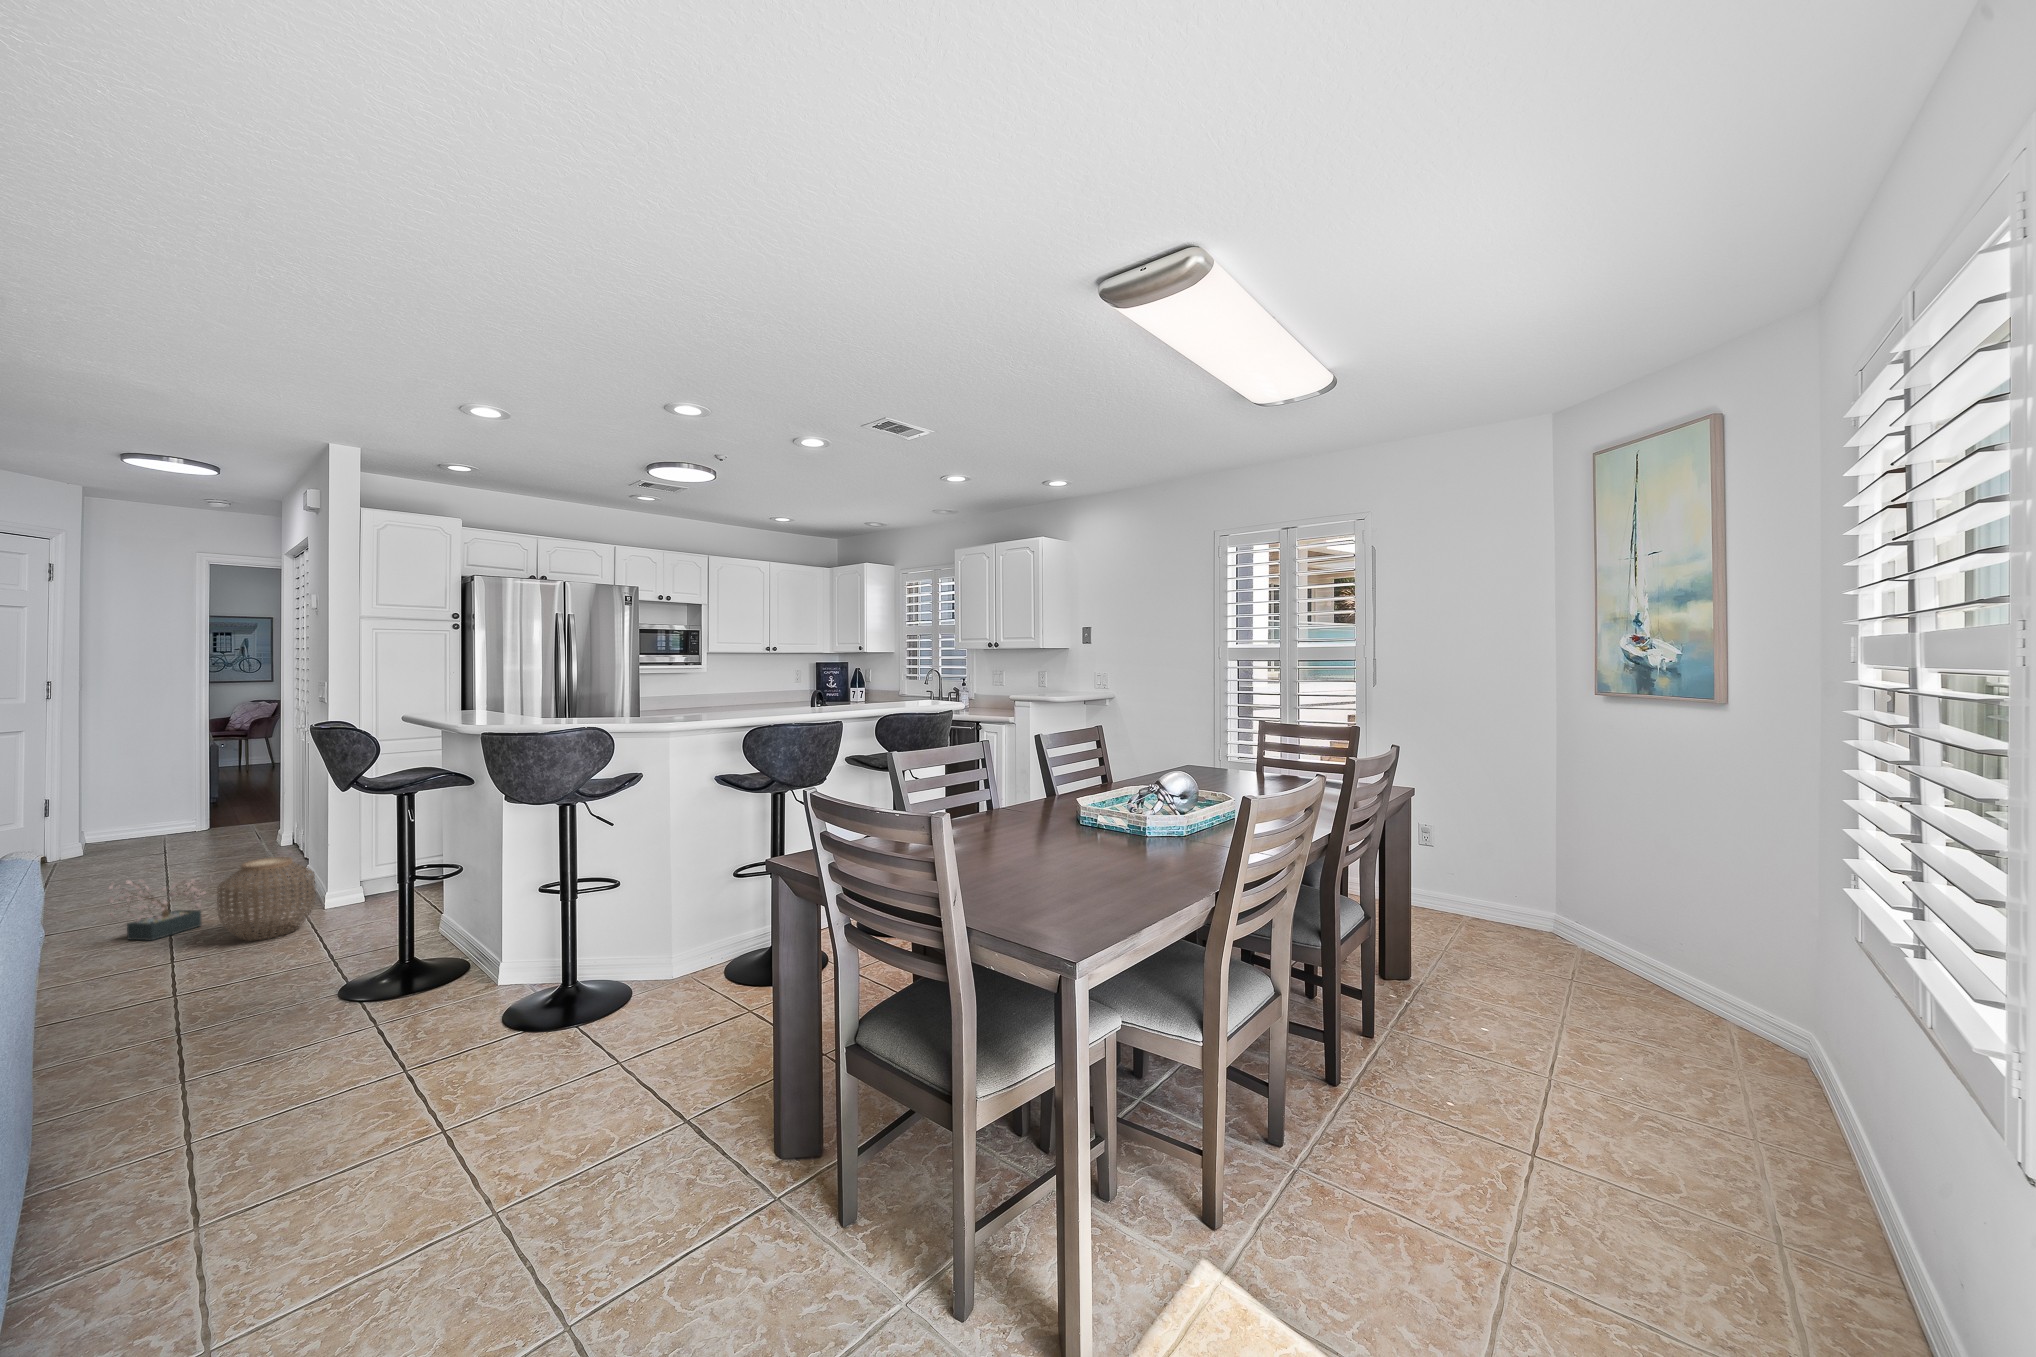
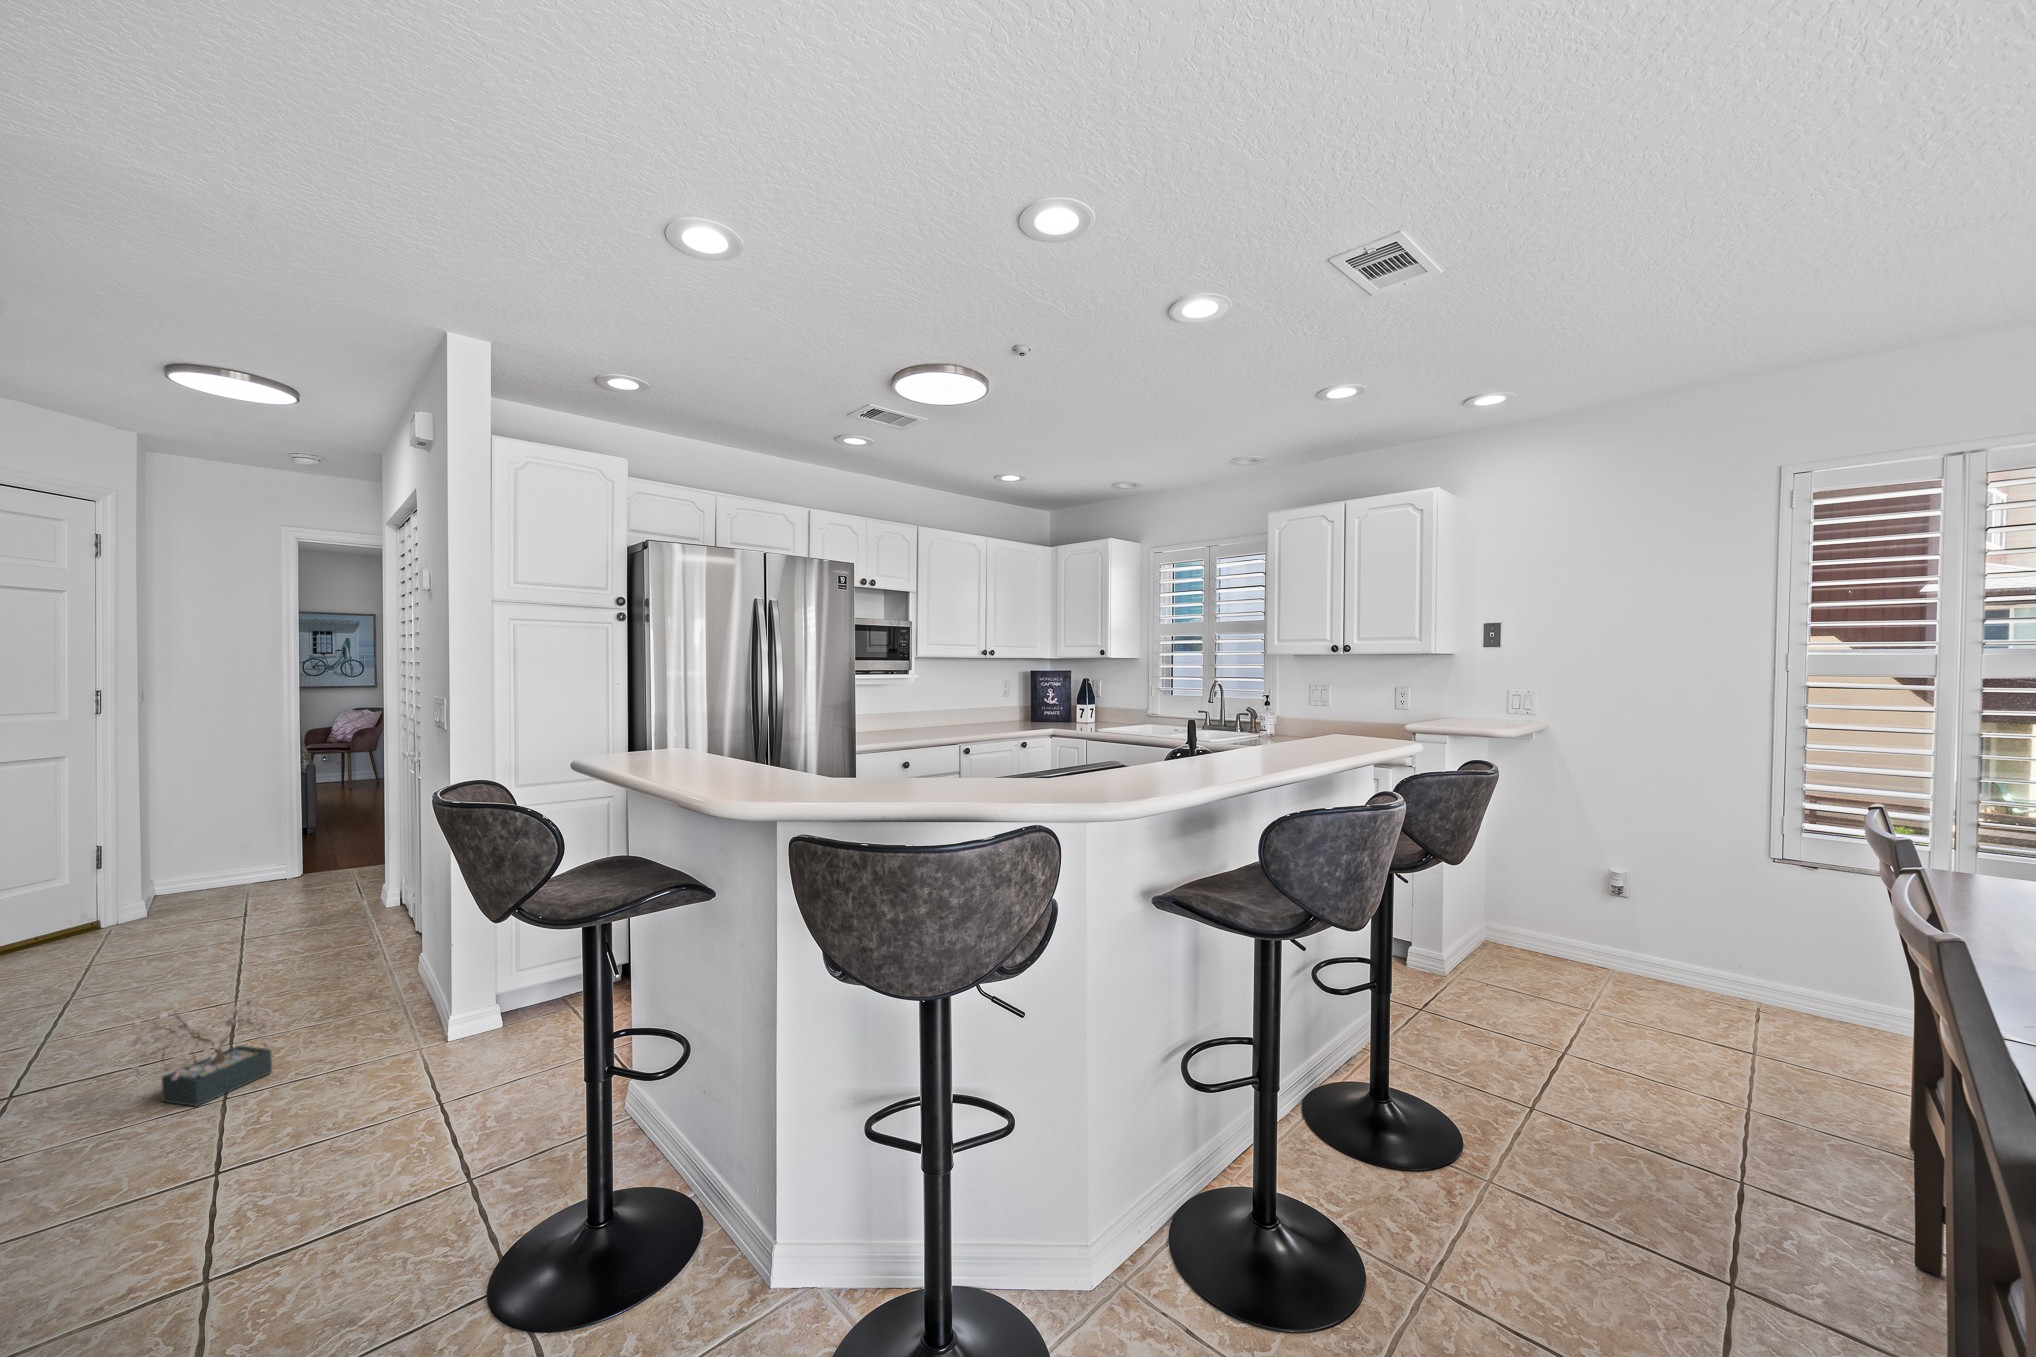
woven basket: present [217,857,315,940] -> none [290,973,435,1115]

